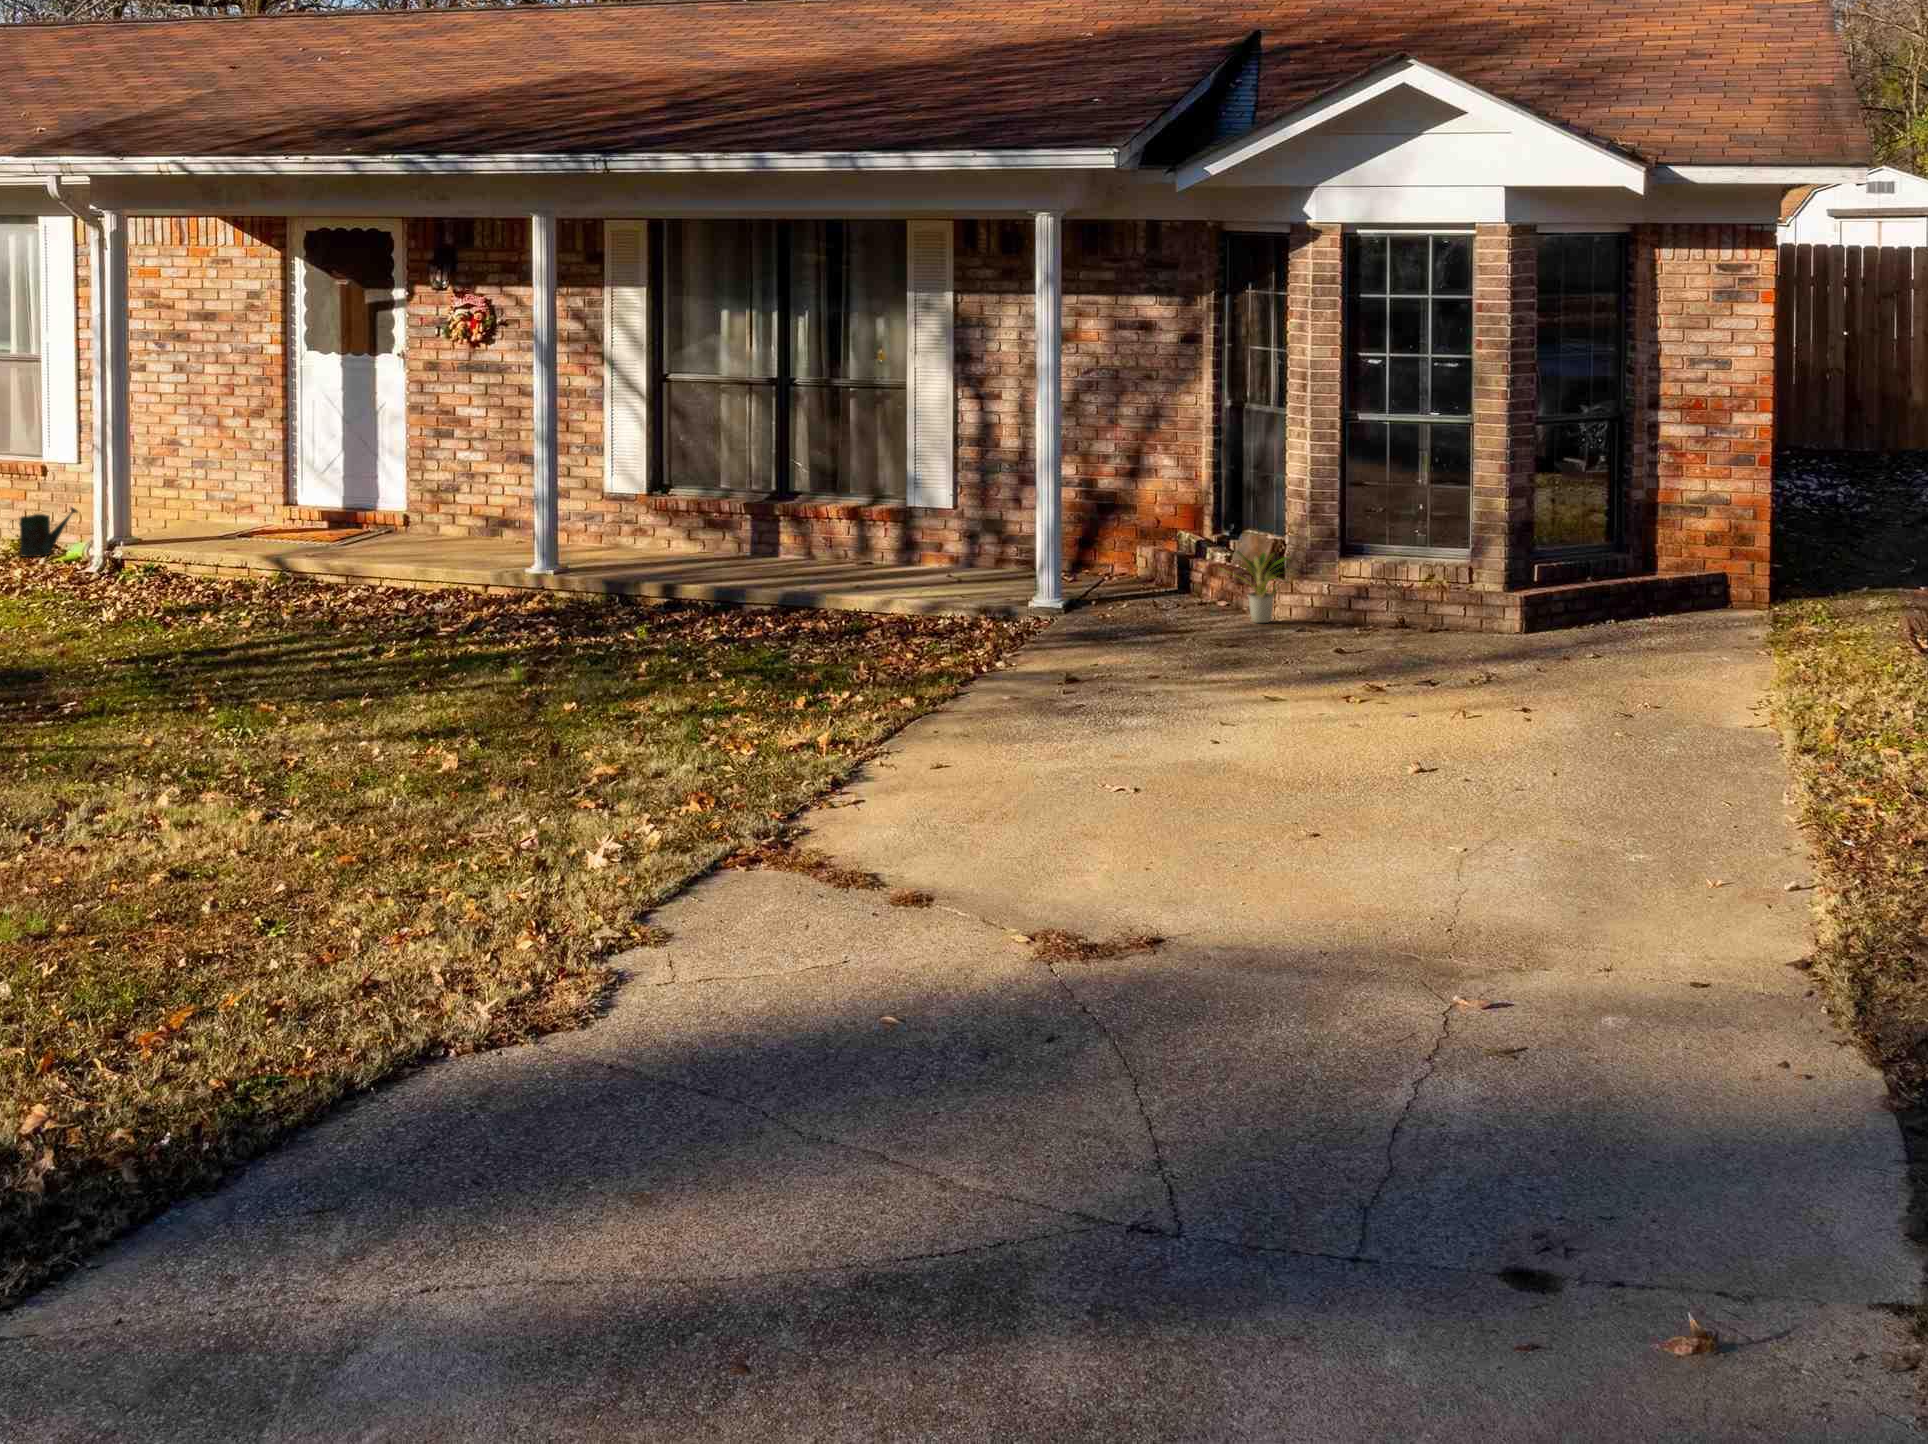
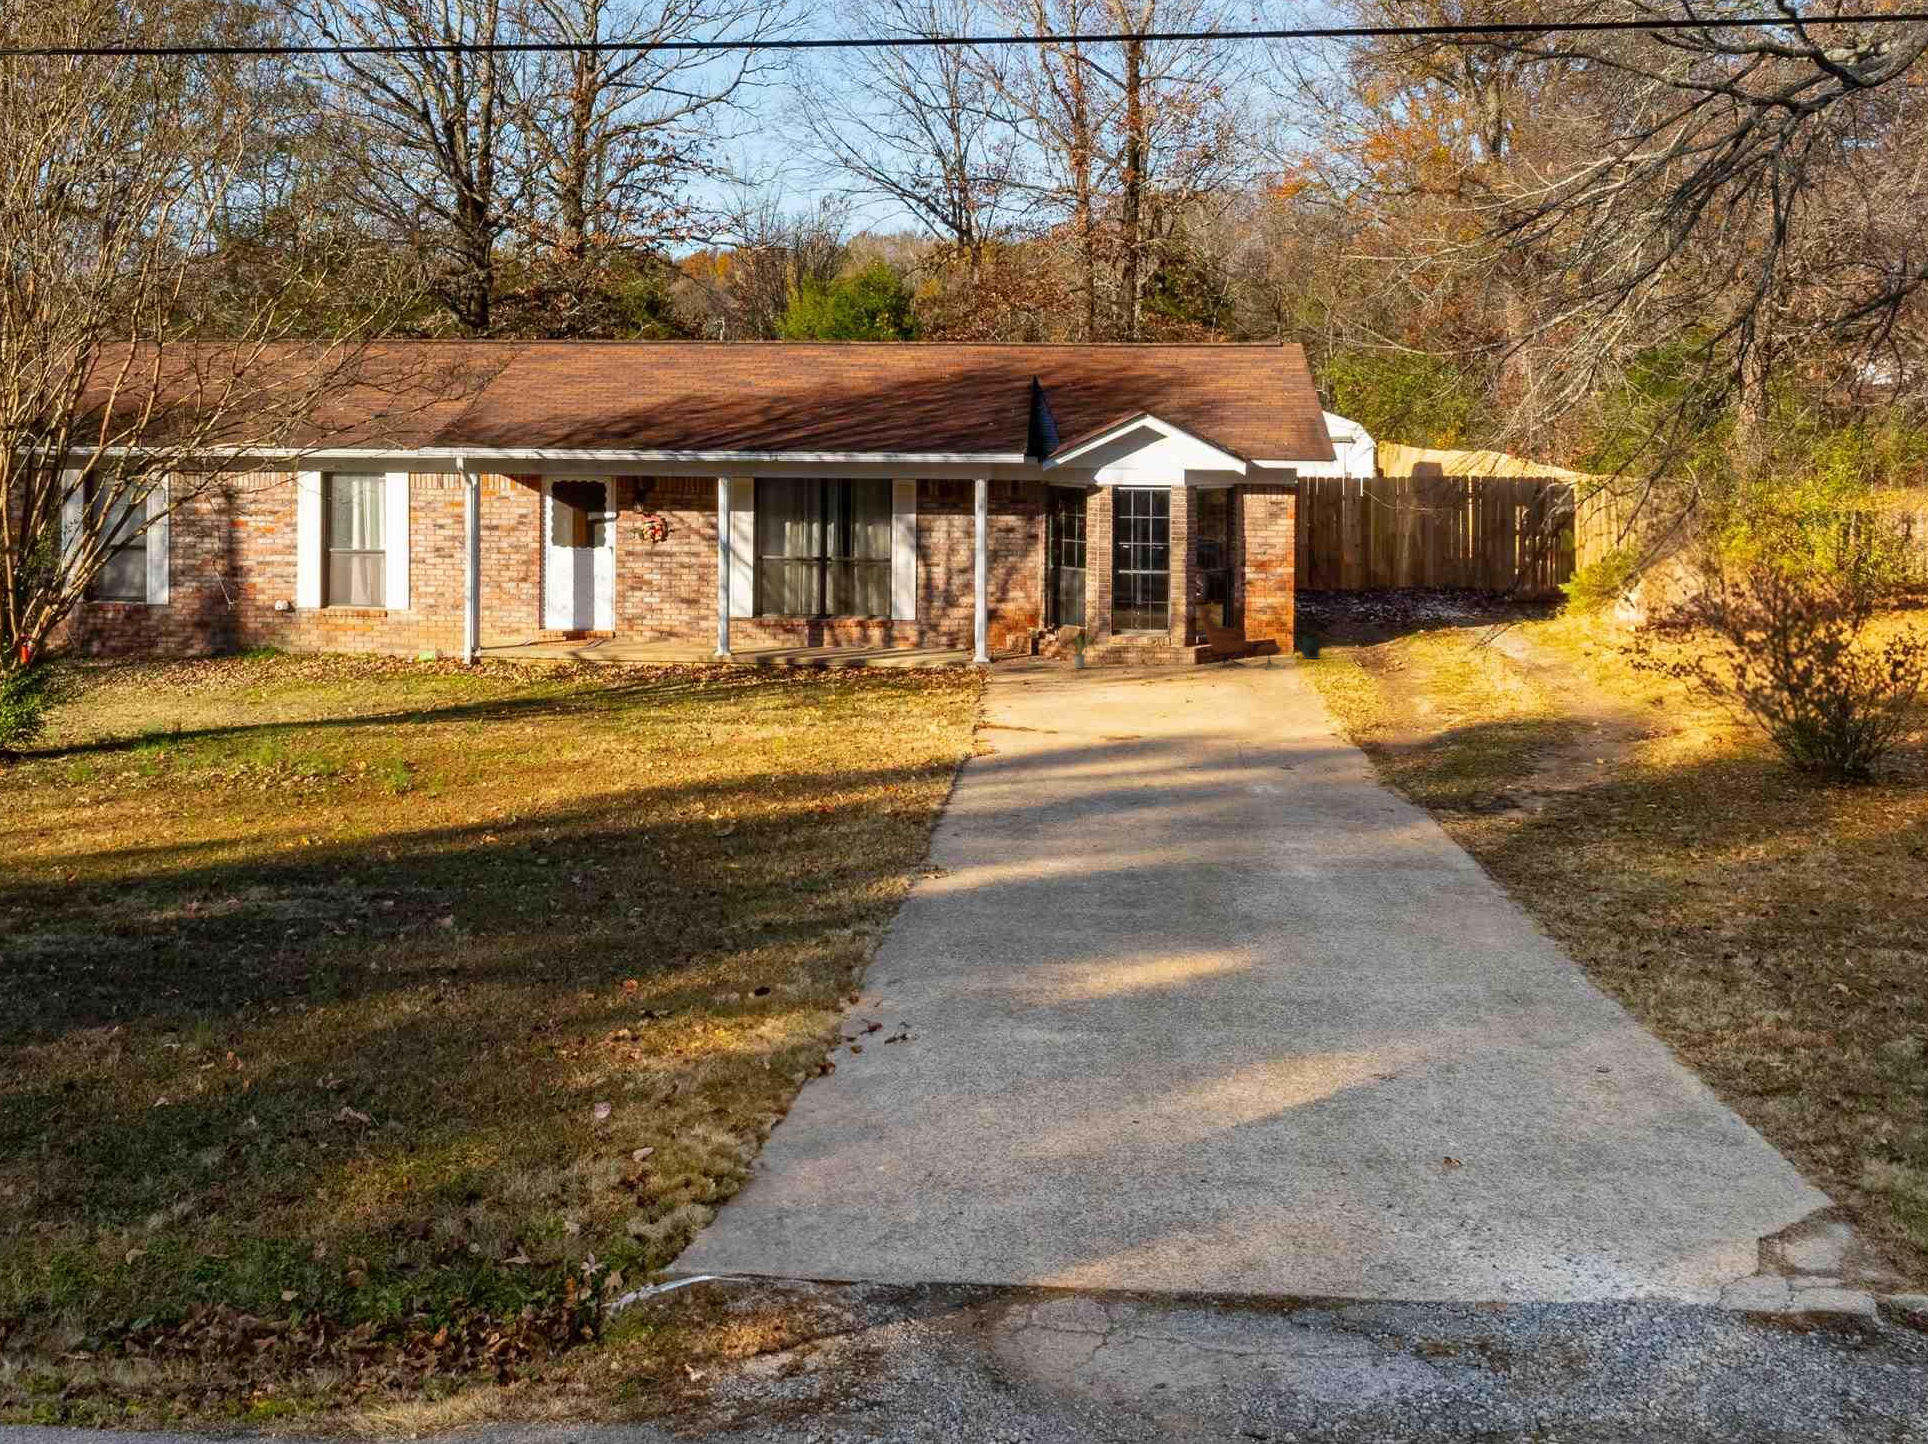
lounge chair: none [1535,495,1729,643] -> present [1199,606,1285,668]
watering can: present [19,507,78,557] -> present [1289,632,1320,659]

